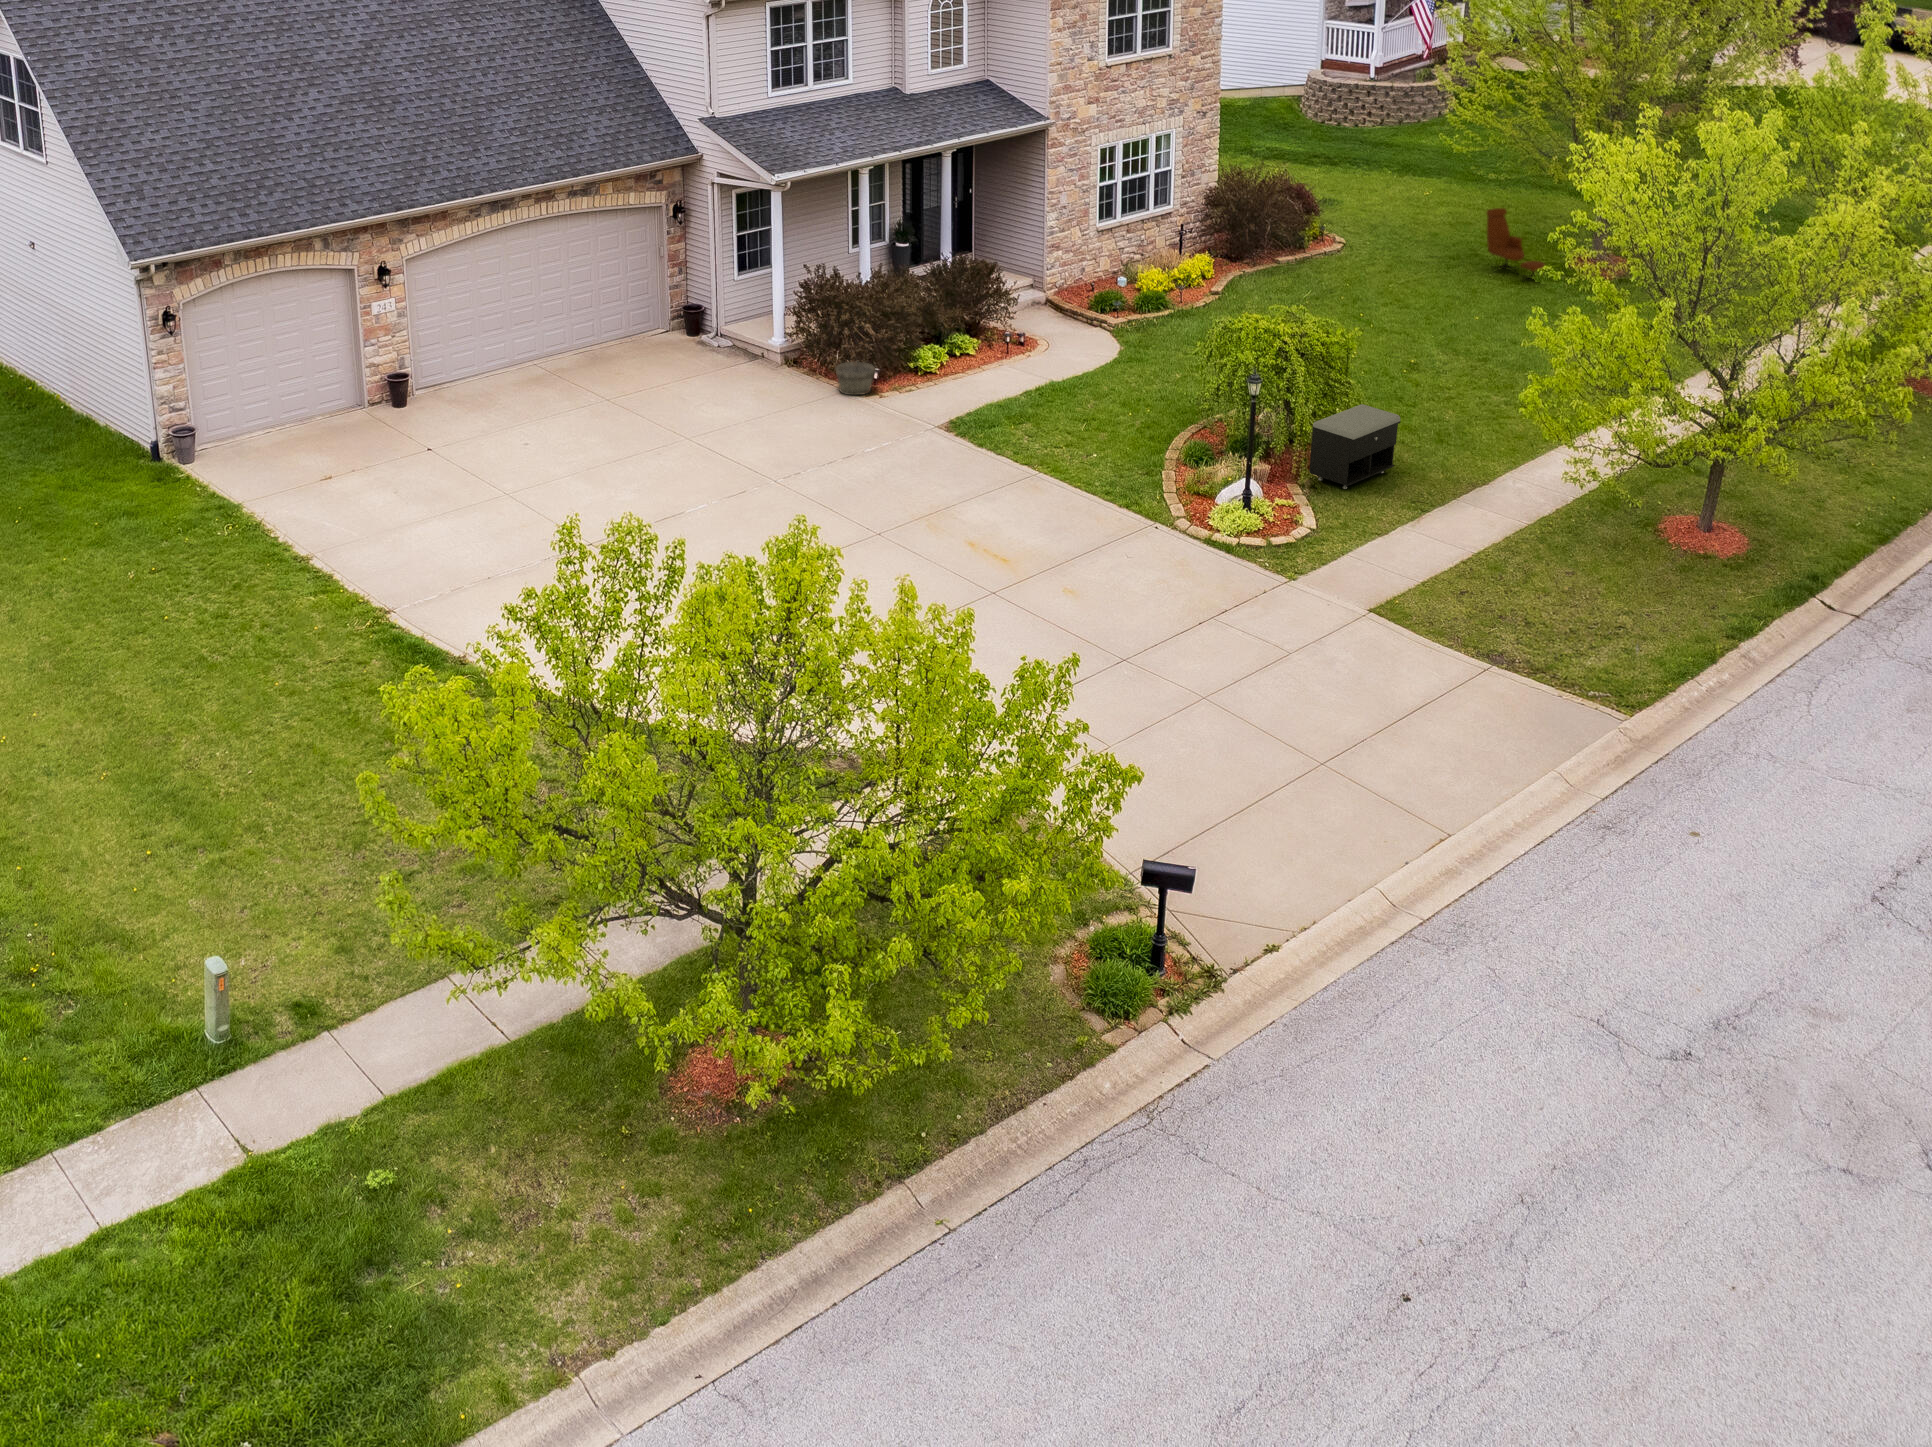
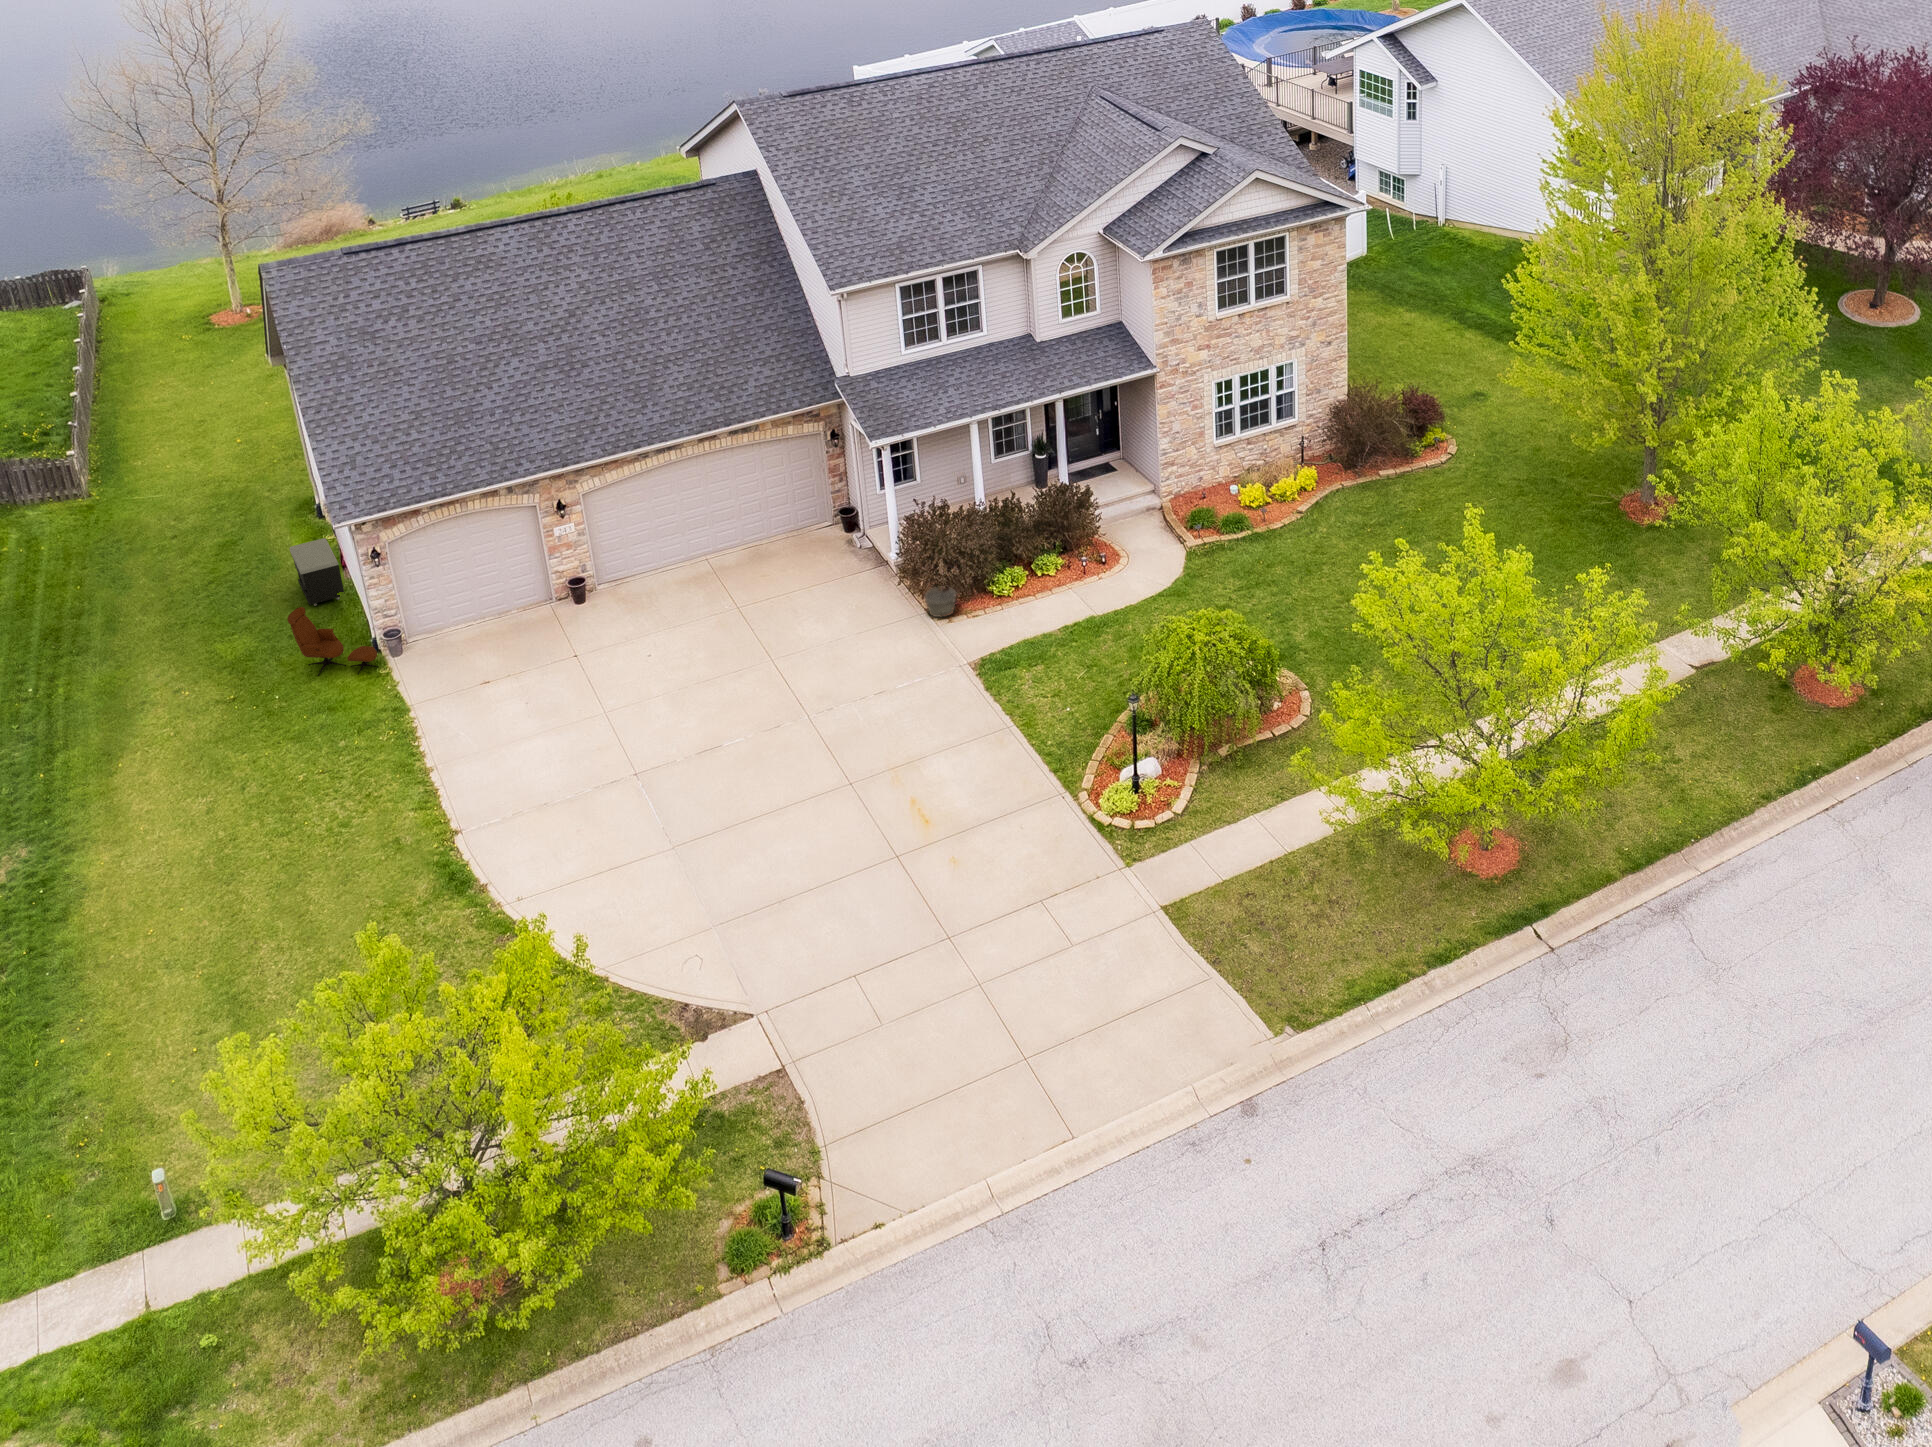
lounge chair: present [1487,208,1545,279] -> present [288,607,378,676]
storage bench: present [1309,404,1400,489] -> present [289,538,344,605]

